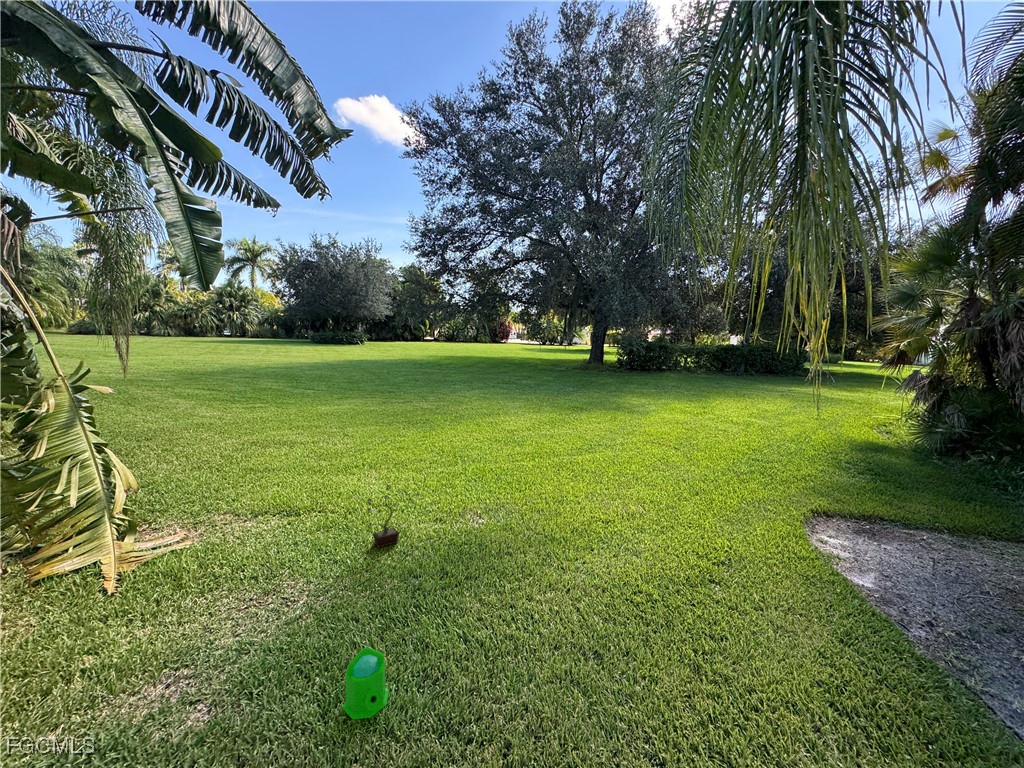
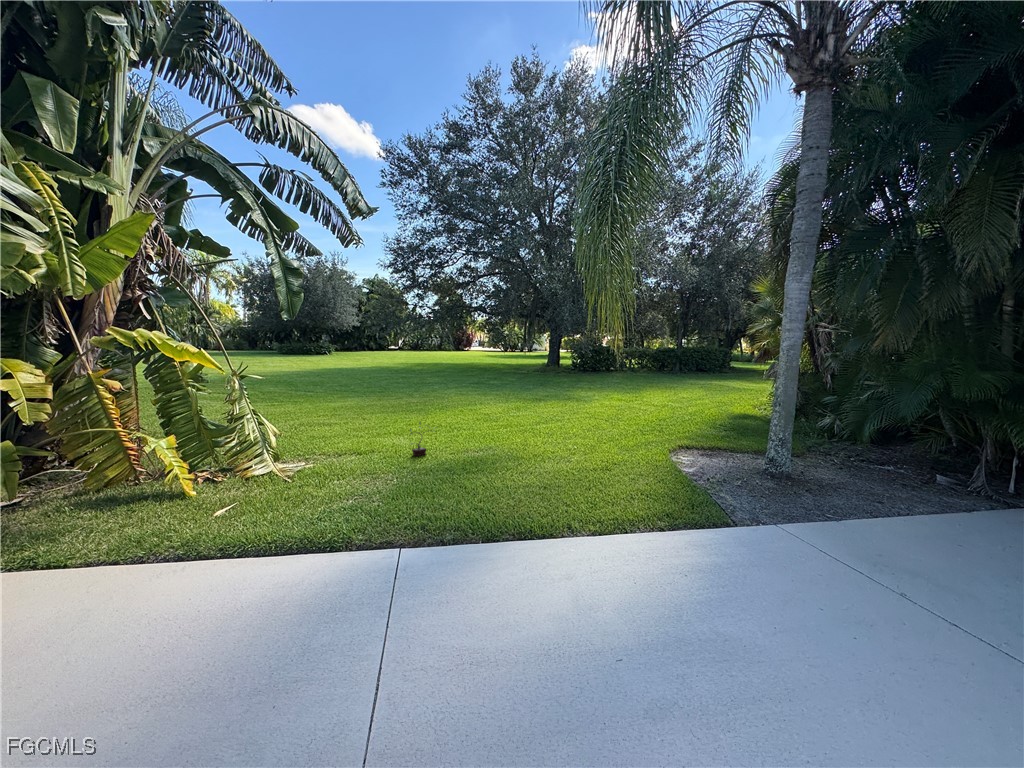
watering can: present [343,647,389,719] -> none [425,466,444,493]

